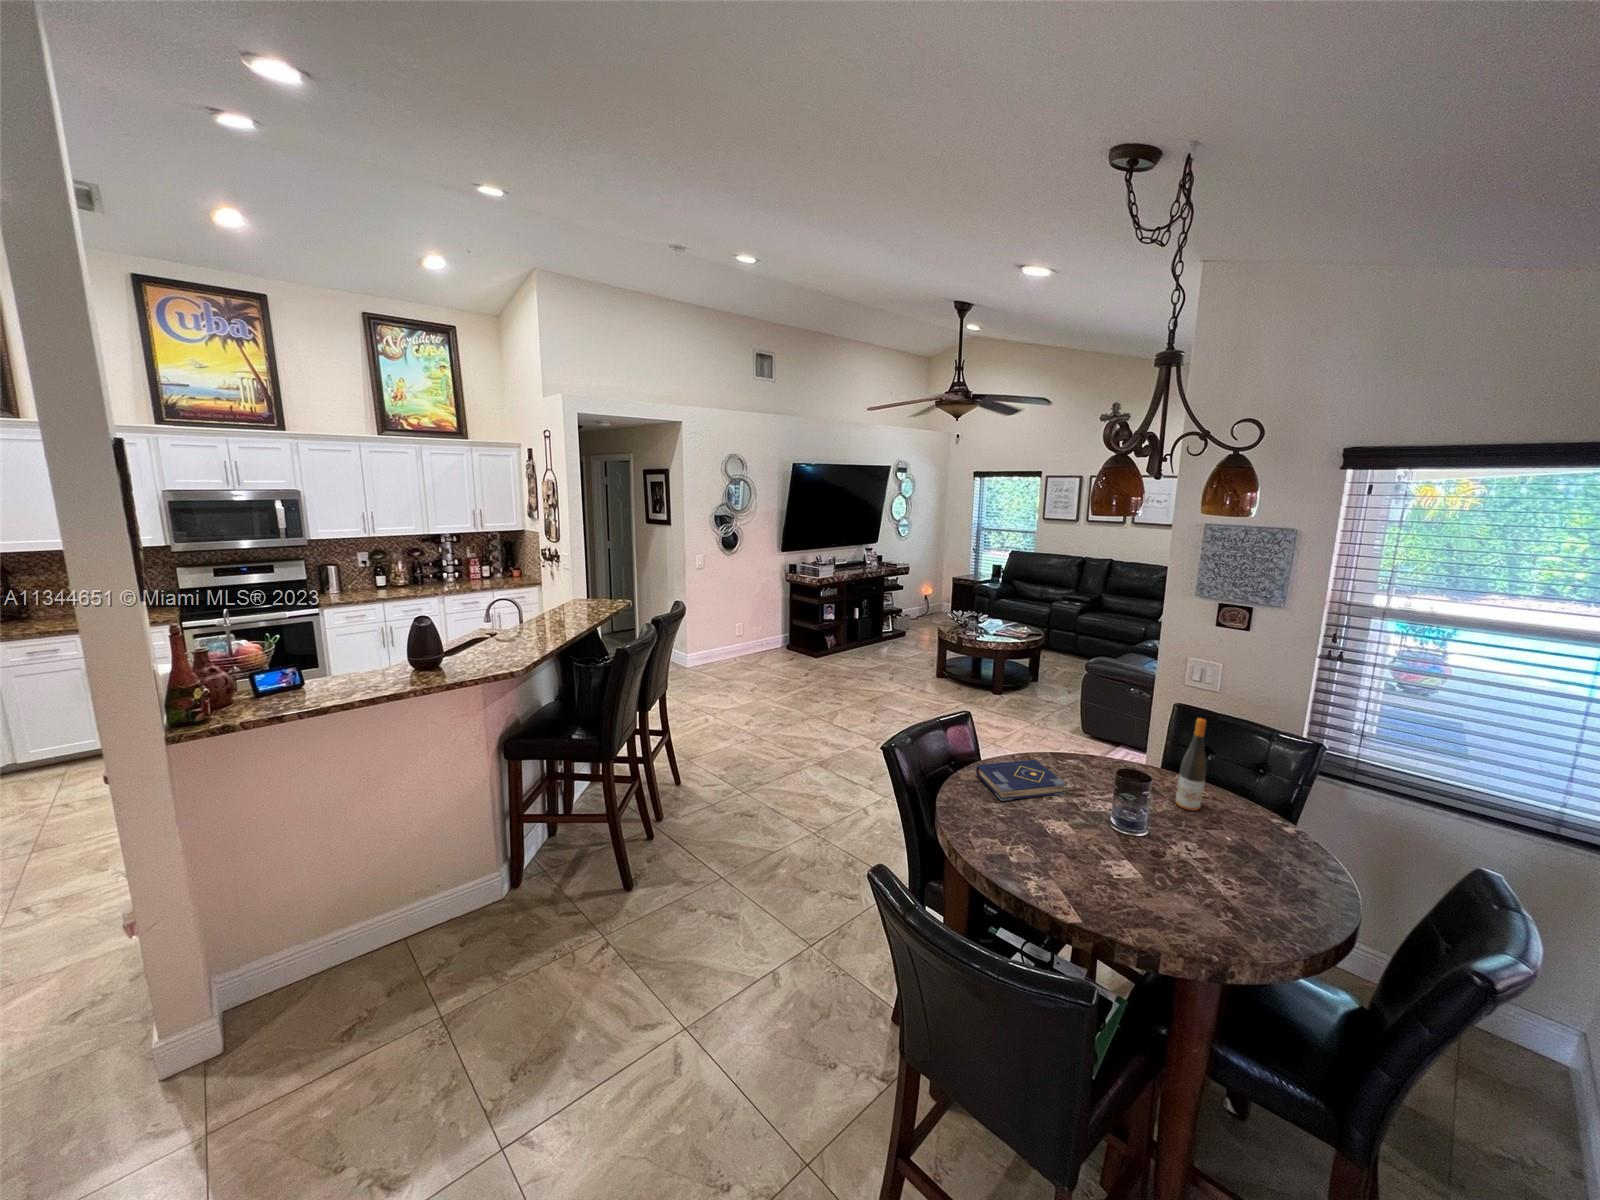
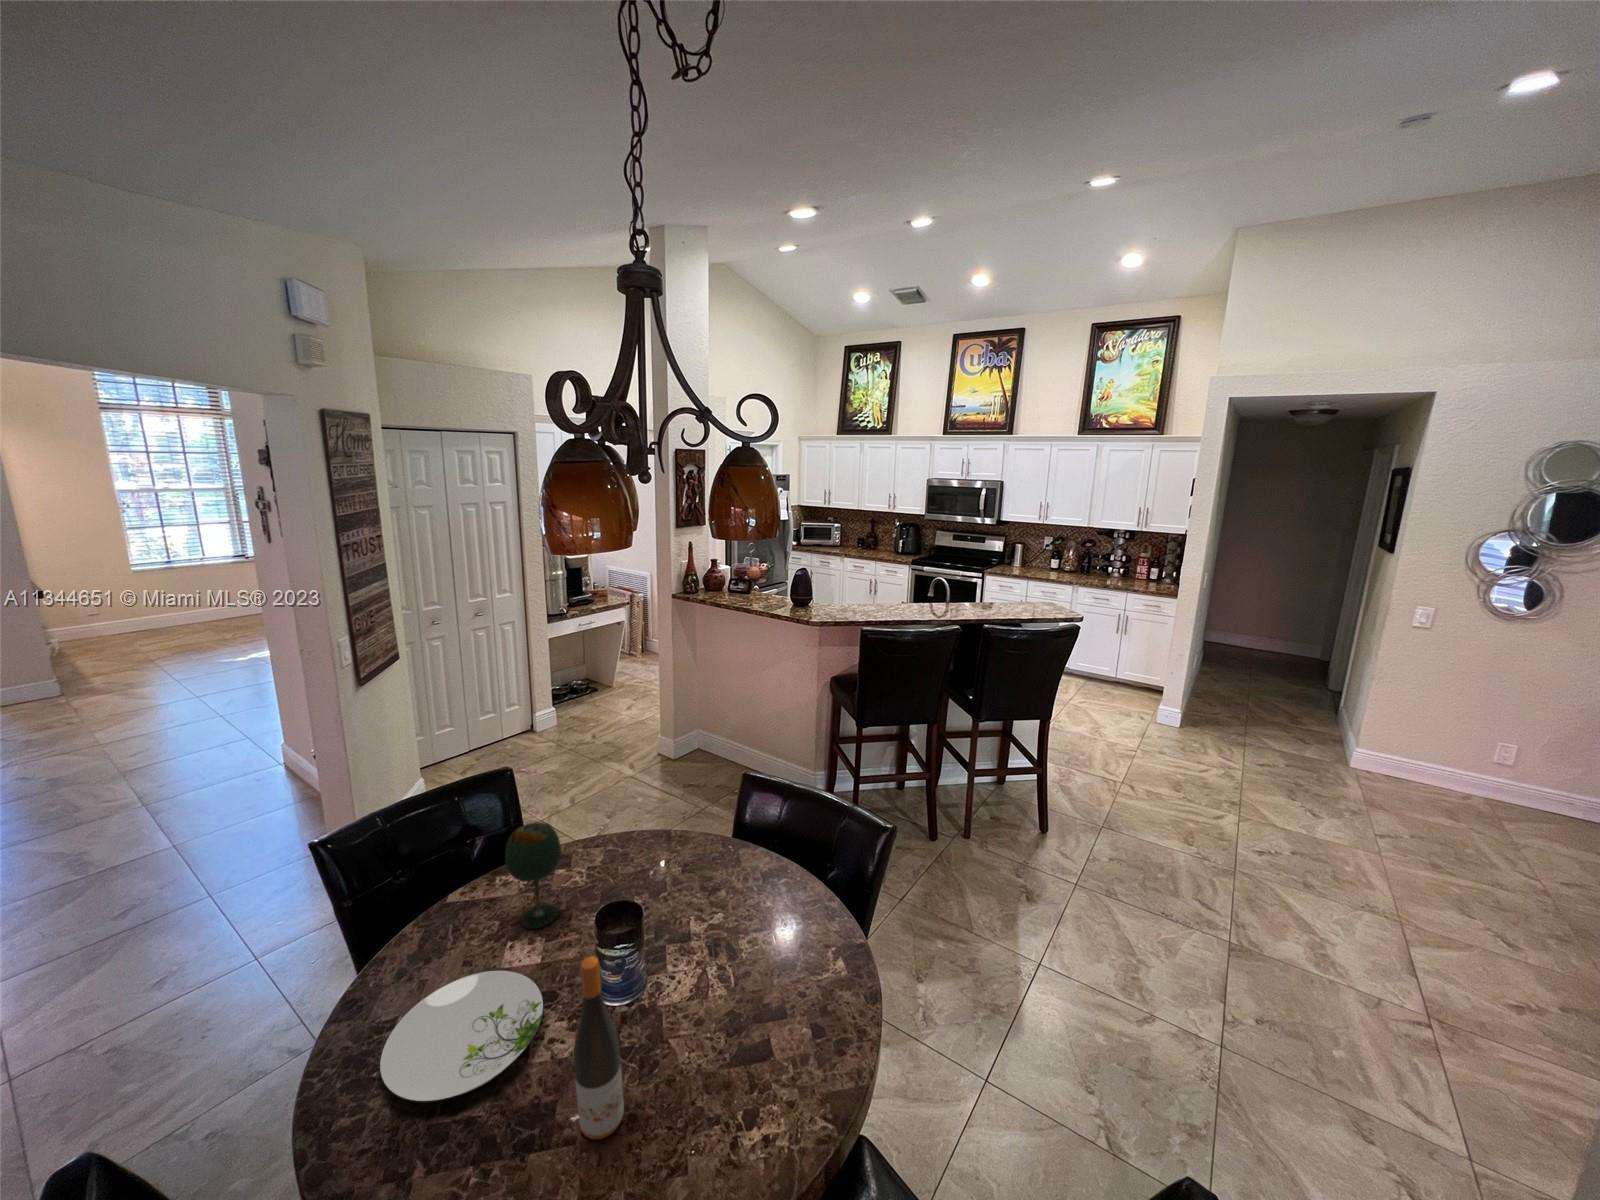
book: present [976,760,1067,801] -> none [671,859,763,952]
wine glass: none [1055,779,1101,866] -> present [505,822,561,929]
plate: none [1142,822,1253,881] -> present [379,971,544,1103]

